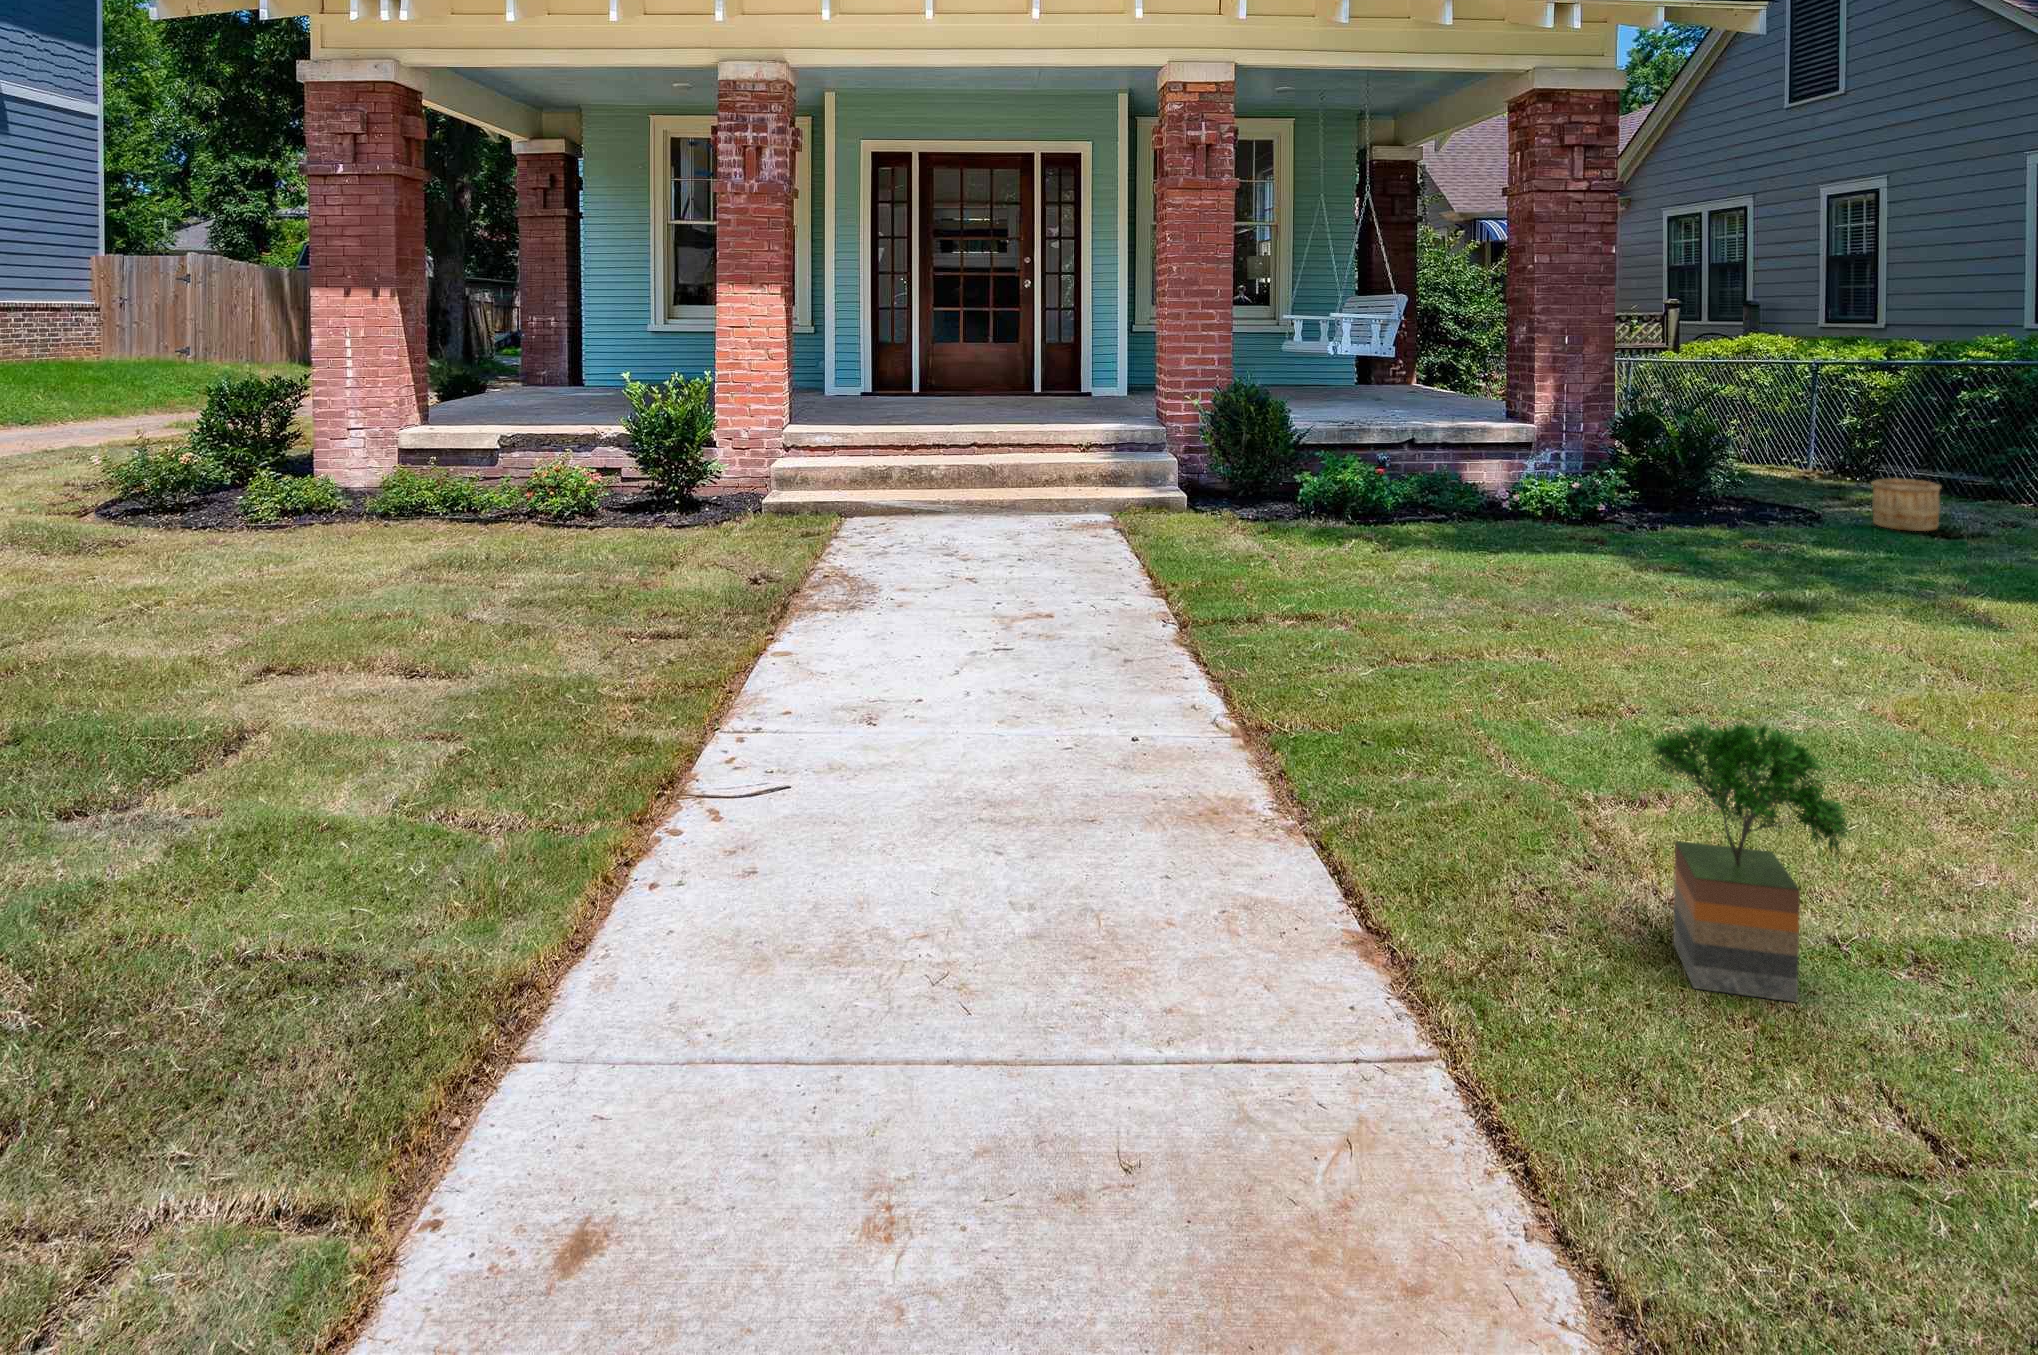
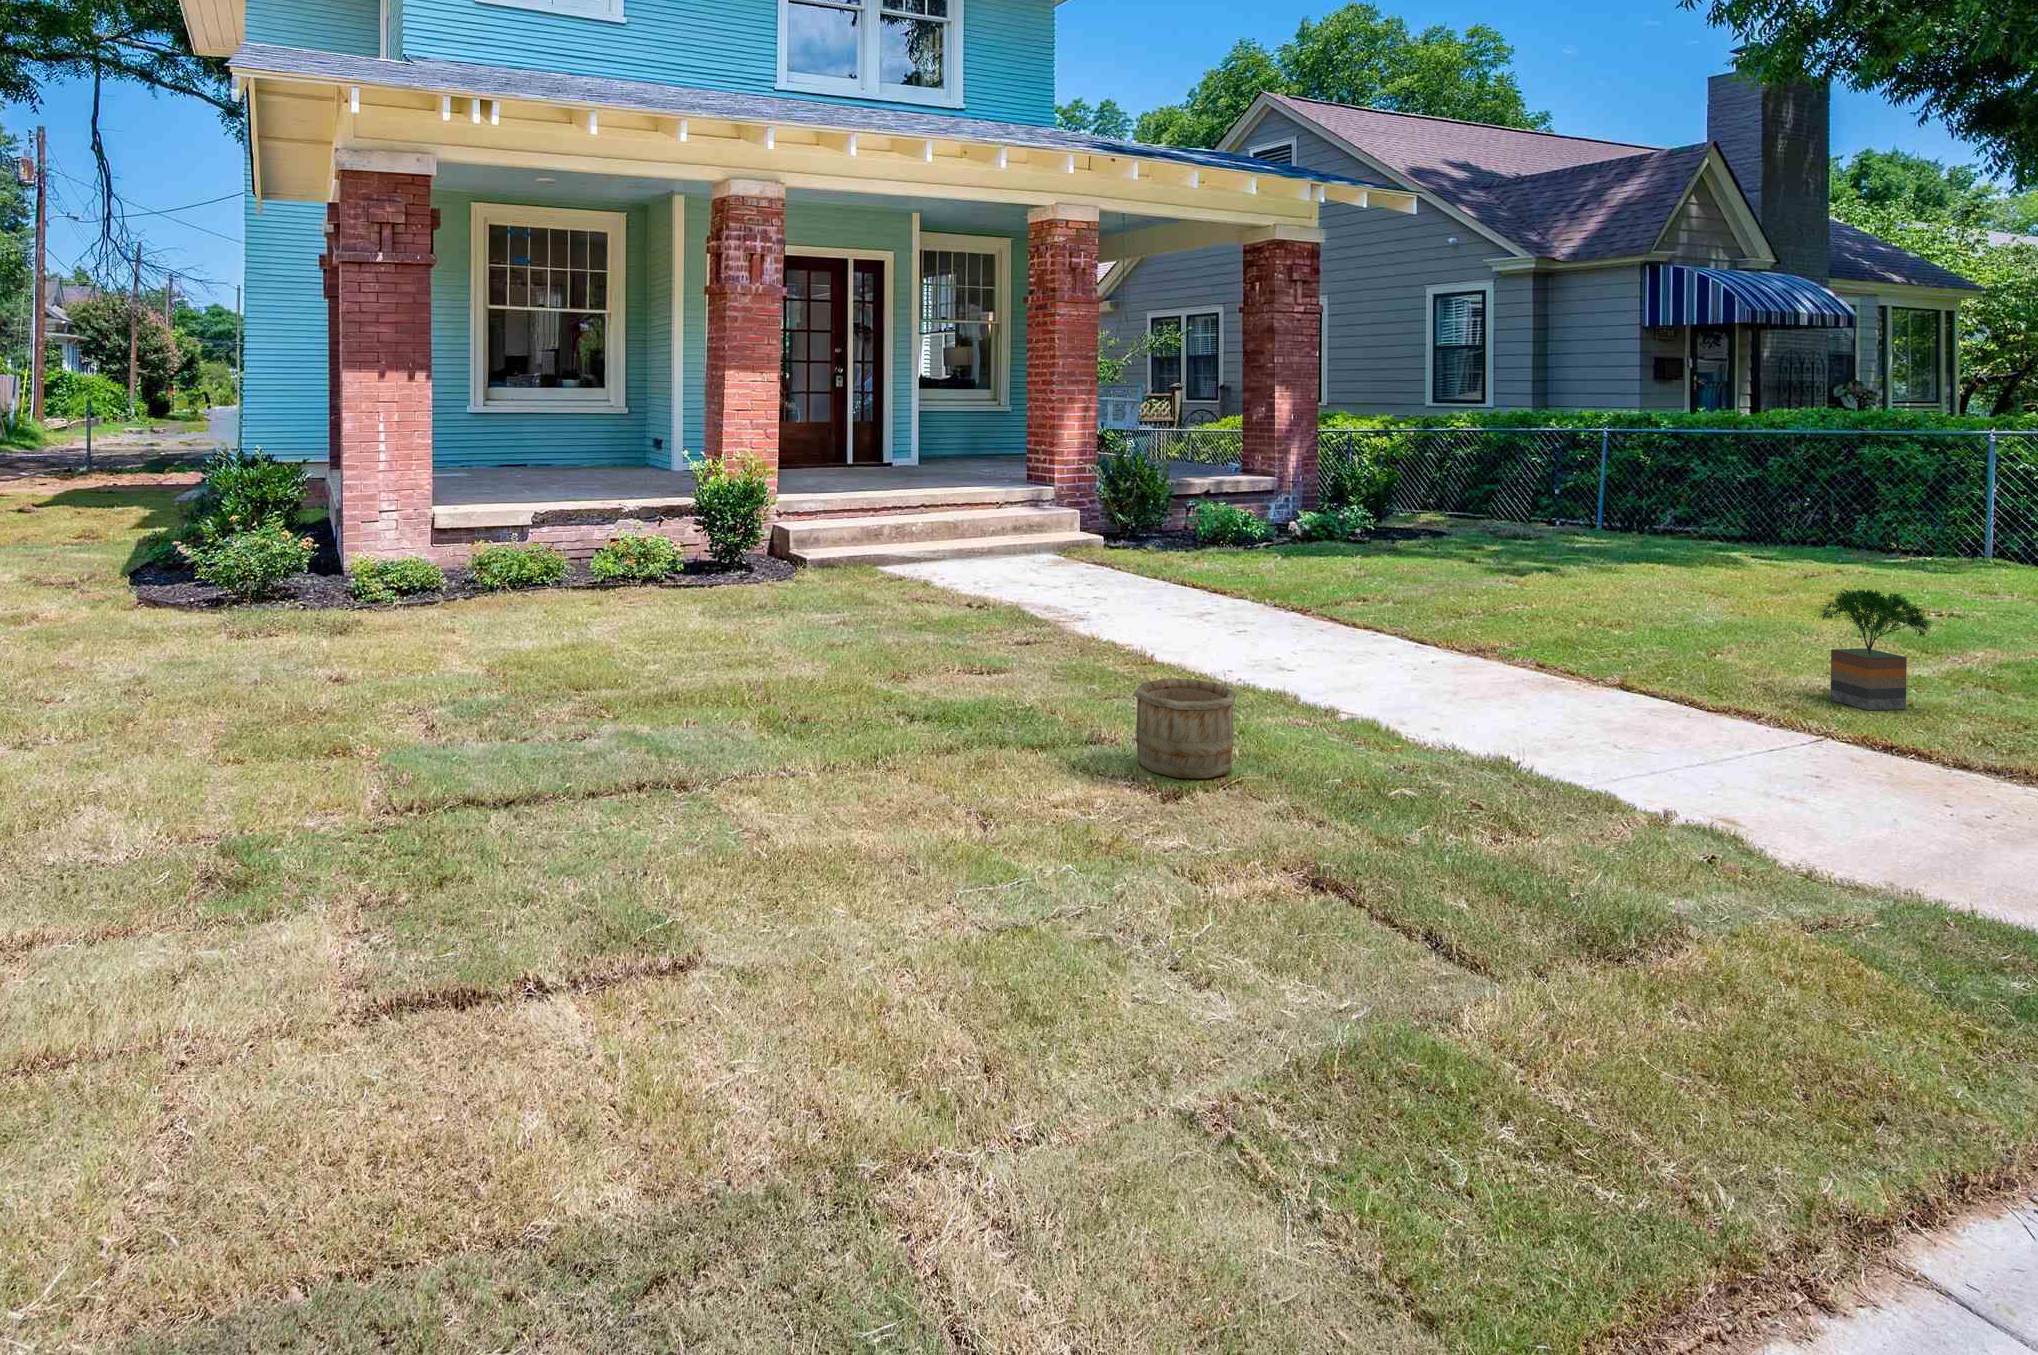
wooden bucket: present [1871,478,1941,531] -> present [1134,679,1236,778]

